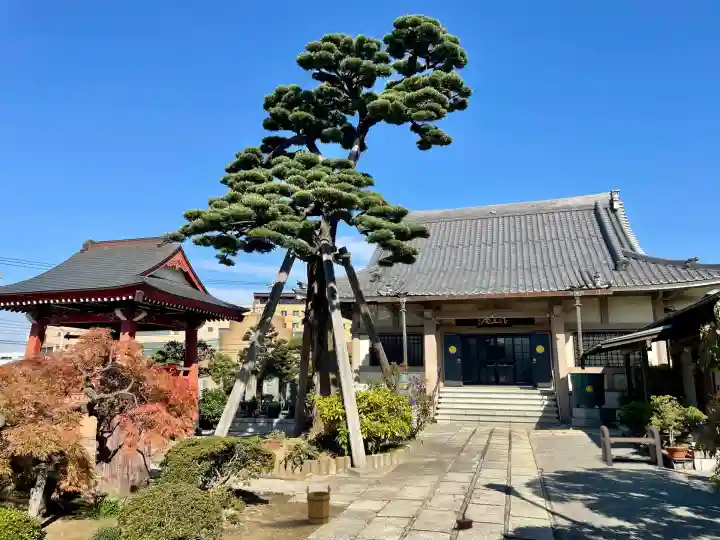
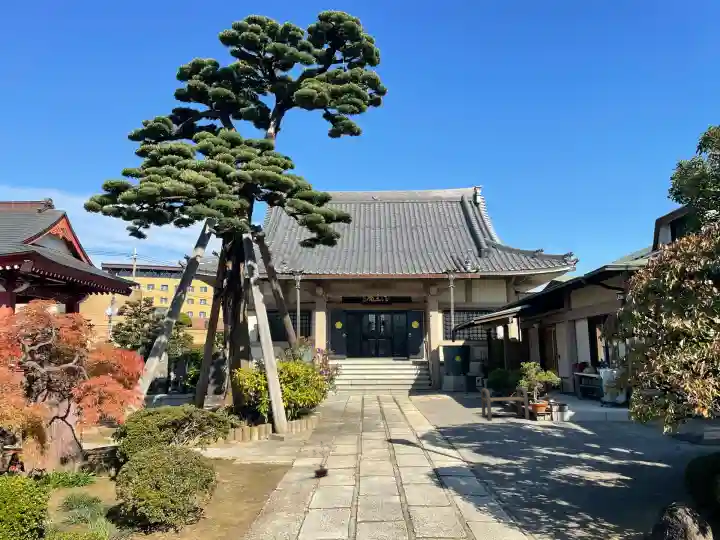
bucket: present [306,485,331,524] -> none [260,448,284,484]
potted plant: present [453,486,484,529] -> present [315,441,328,477]

